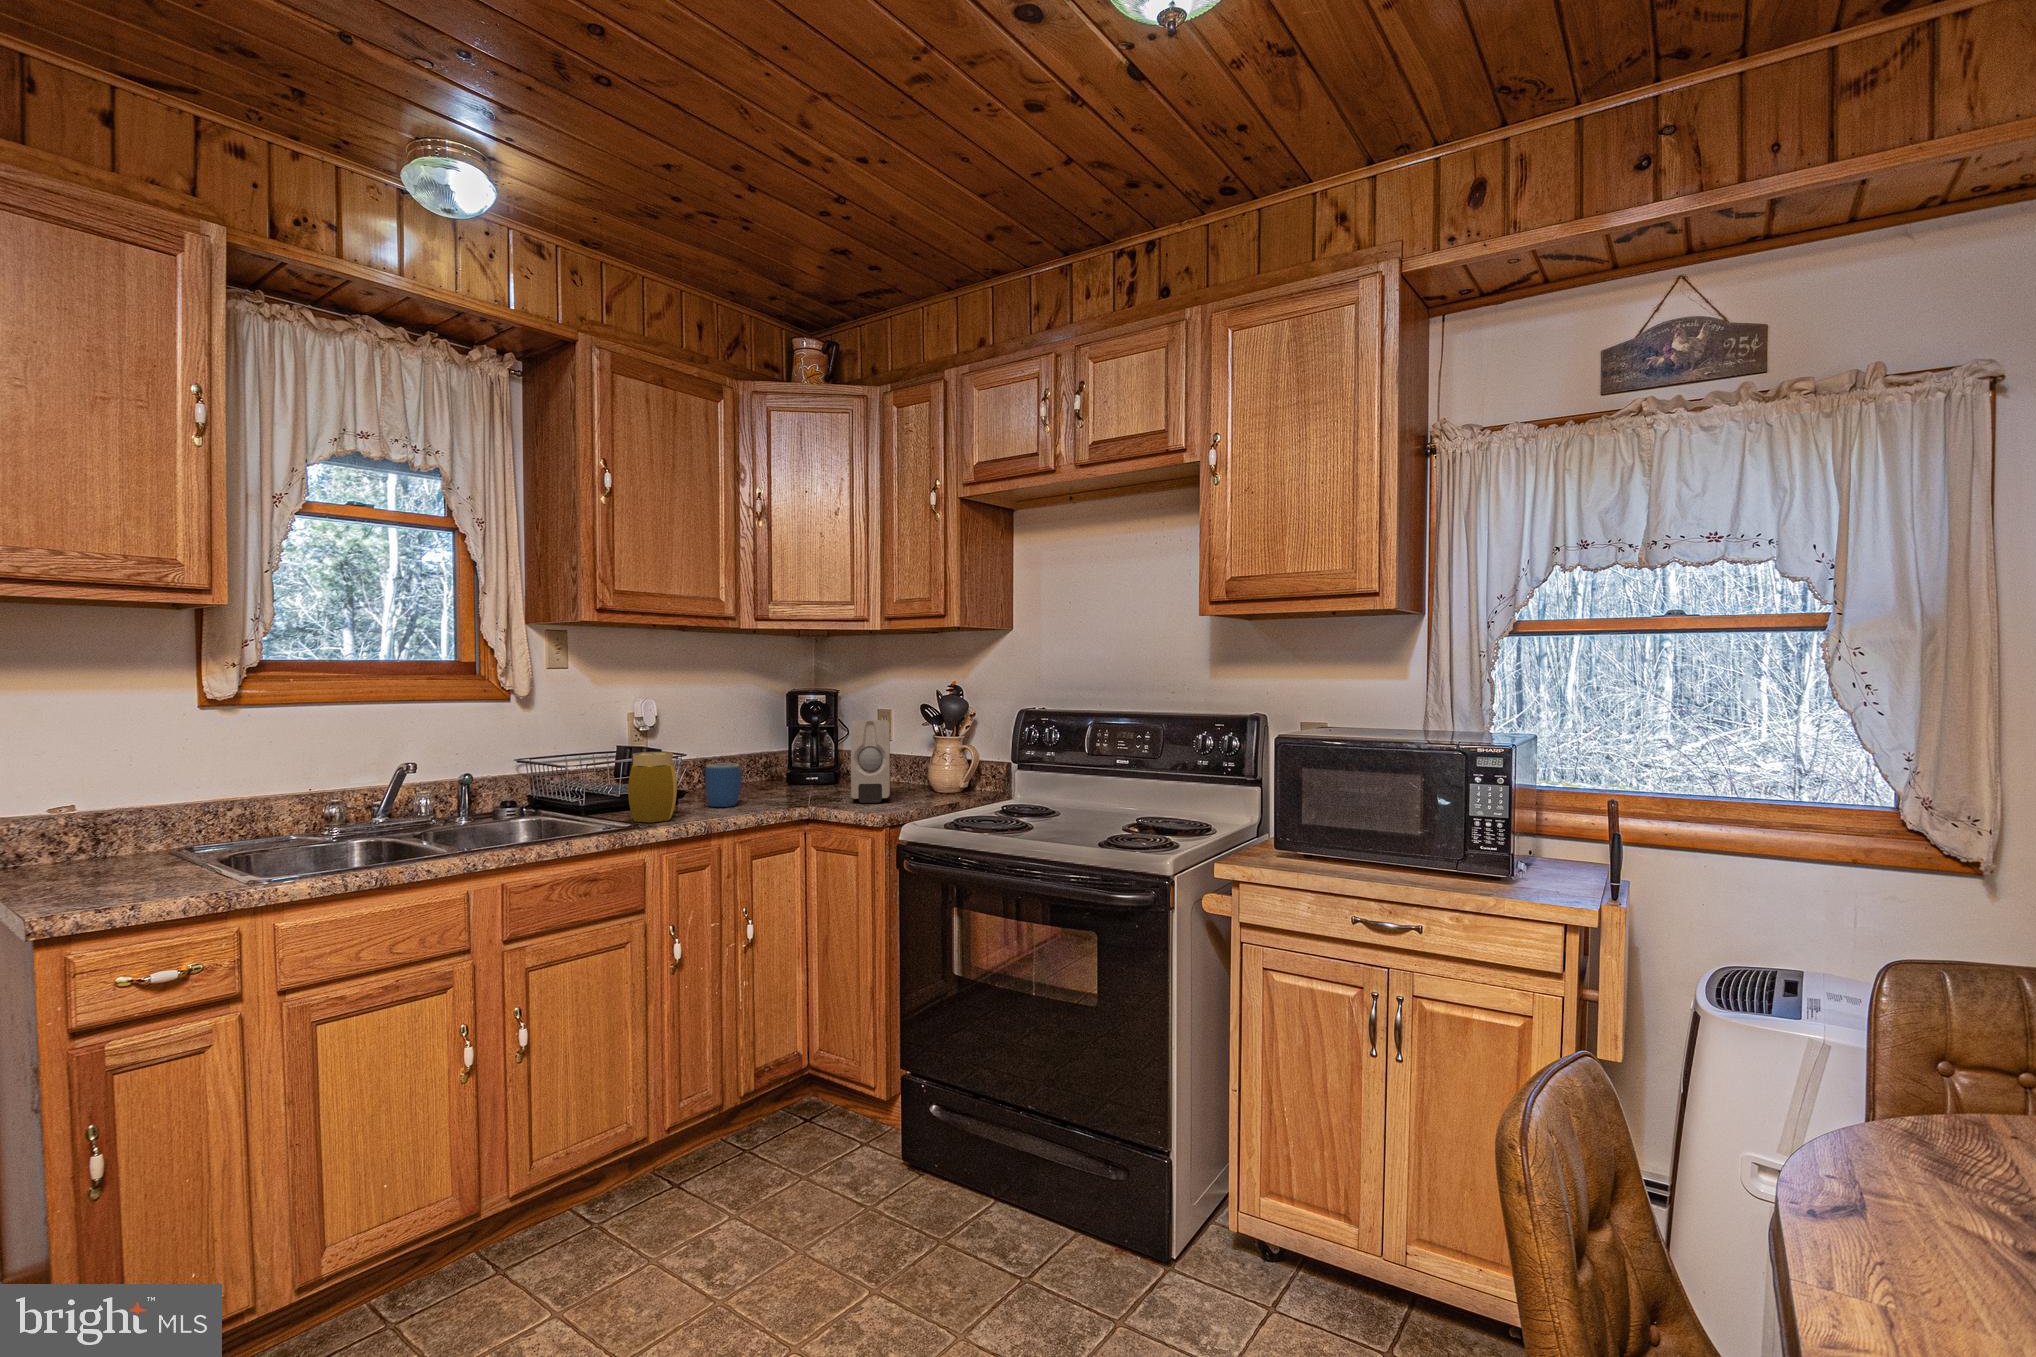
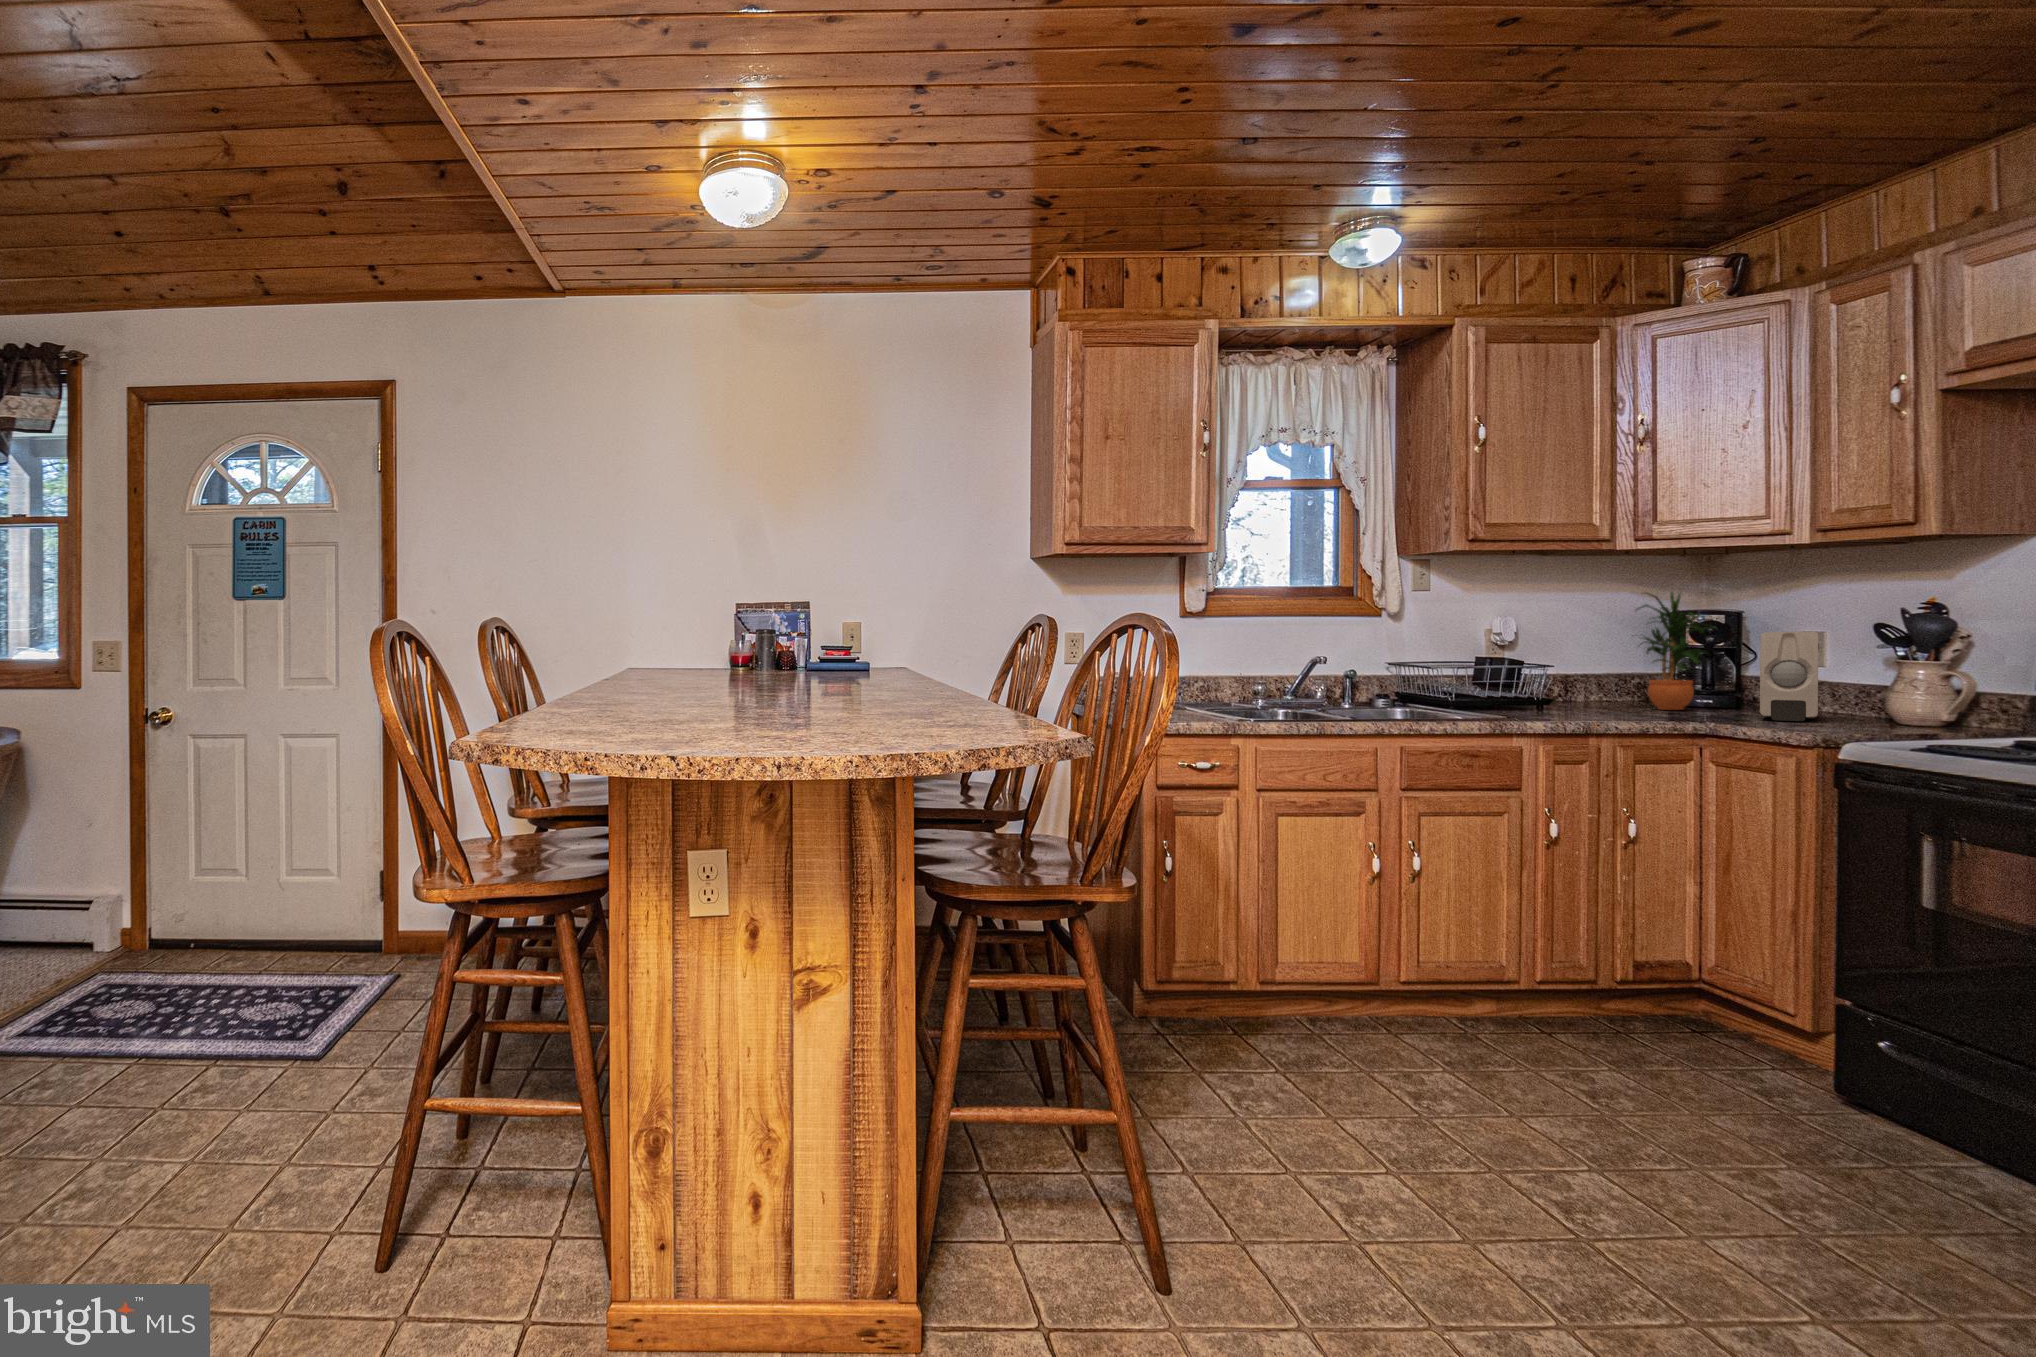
potted plant: none [751,669,822,790] -> present [1636,592,1715,710]
jar: present [628,752,677,822] -> none [1503,659,1550,718]
mug: present [705,763,742,807] -> none [1579,676,1619,715]

